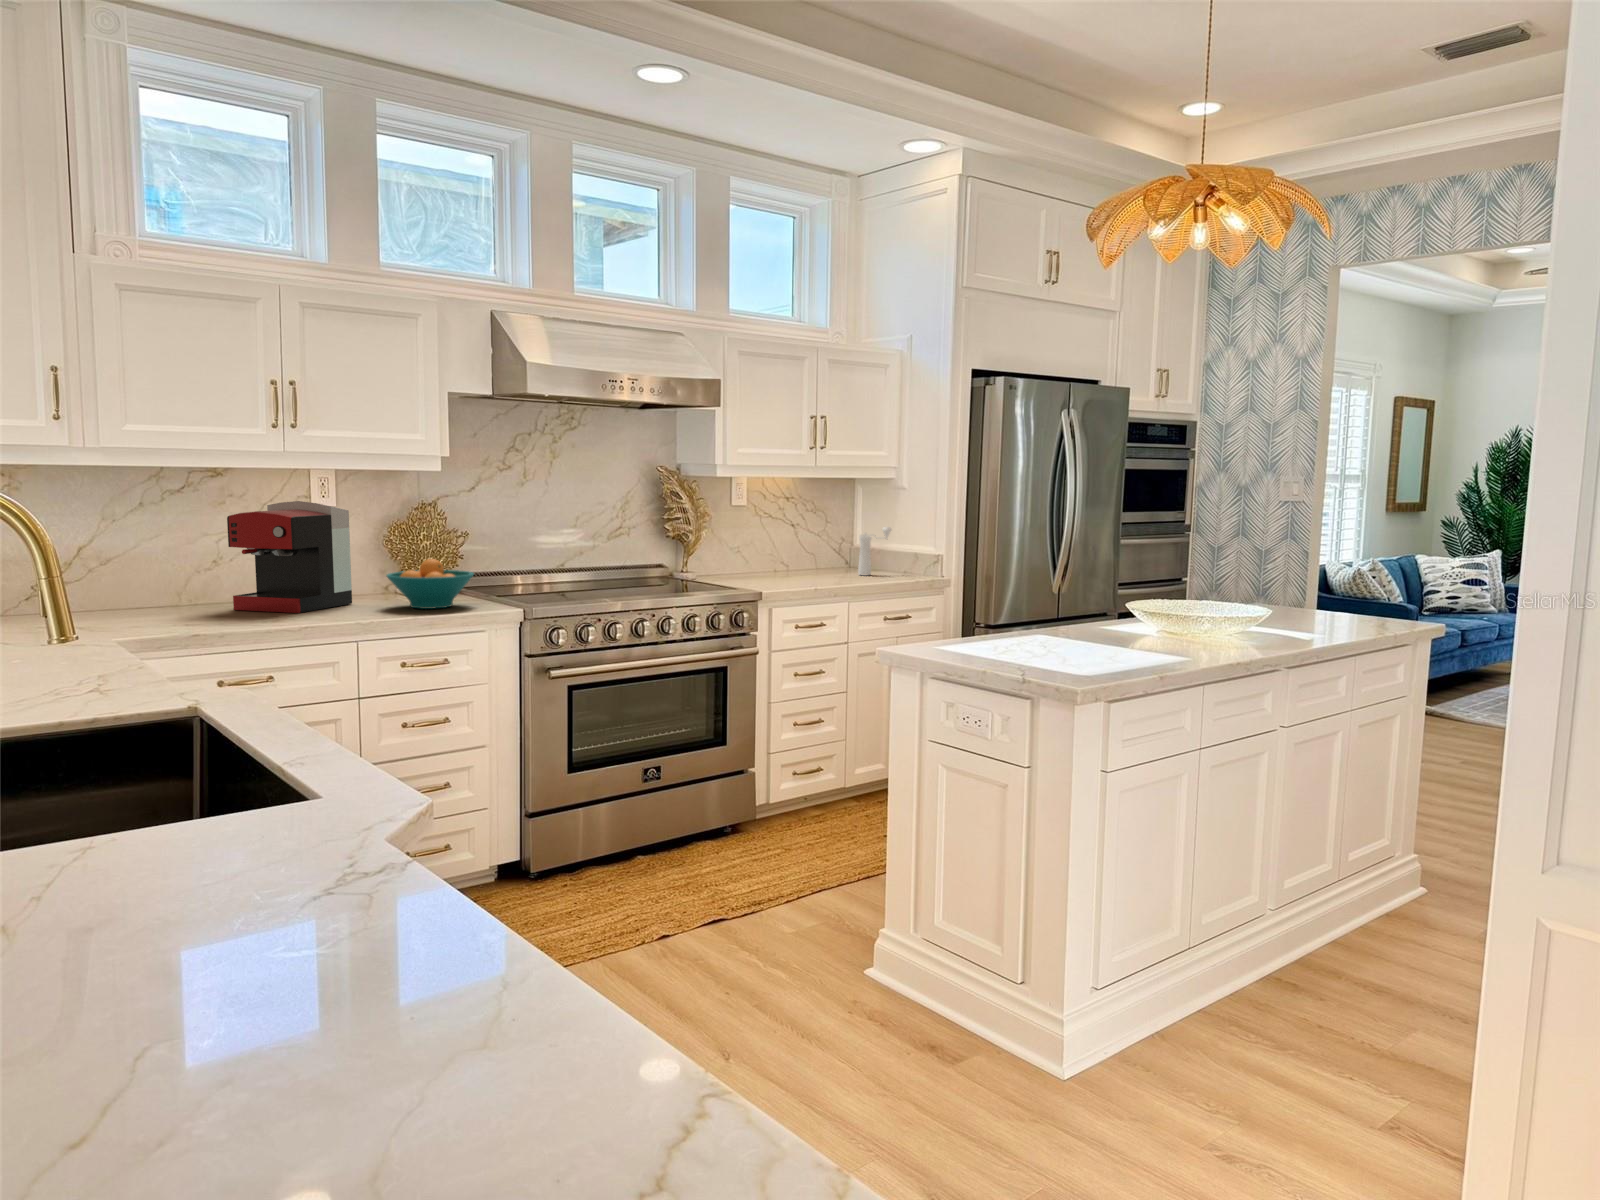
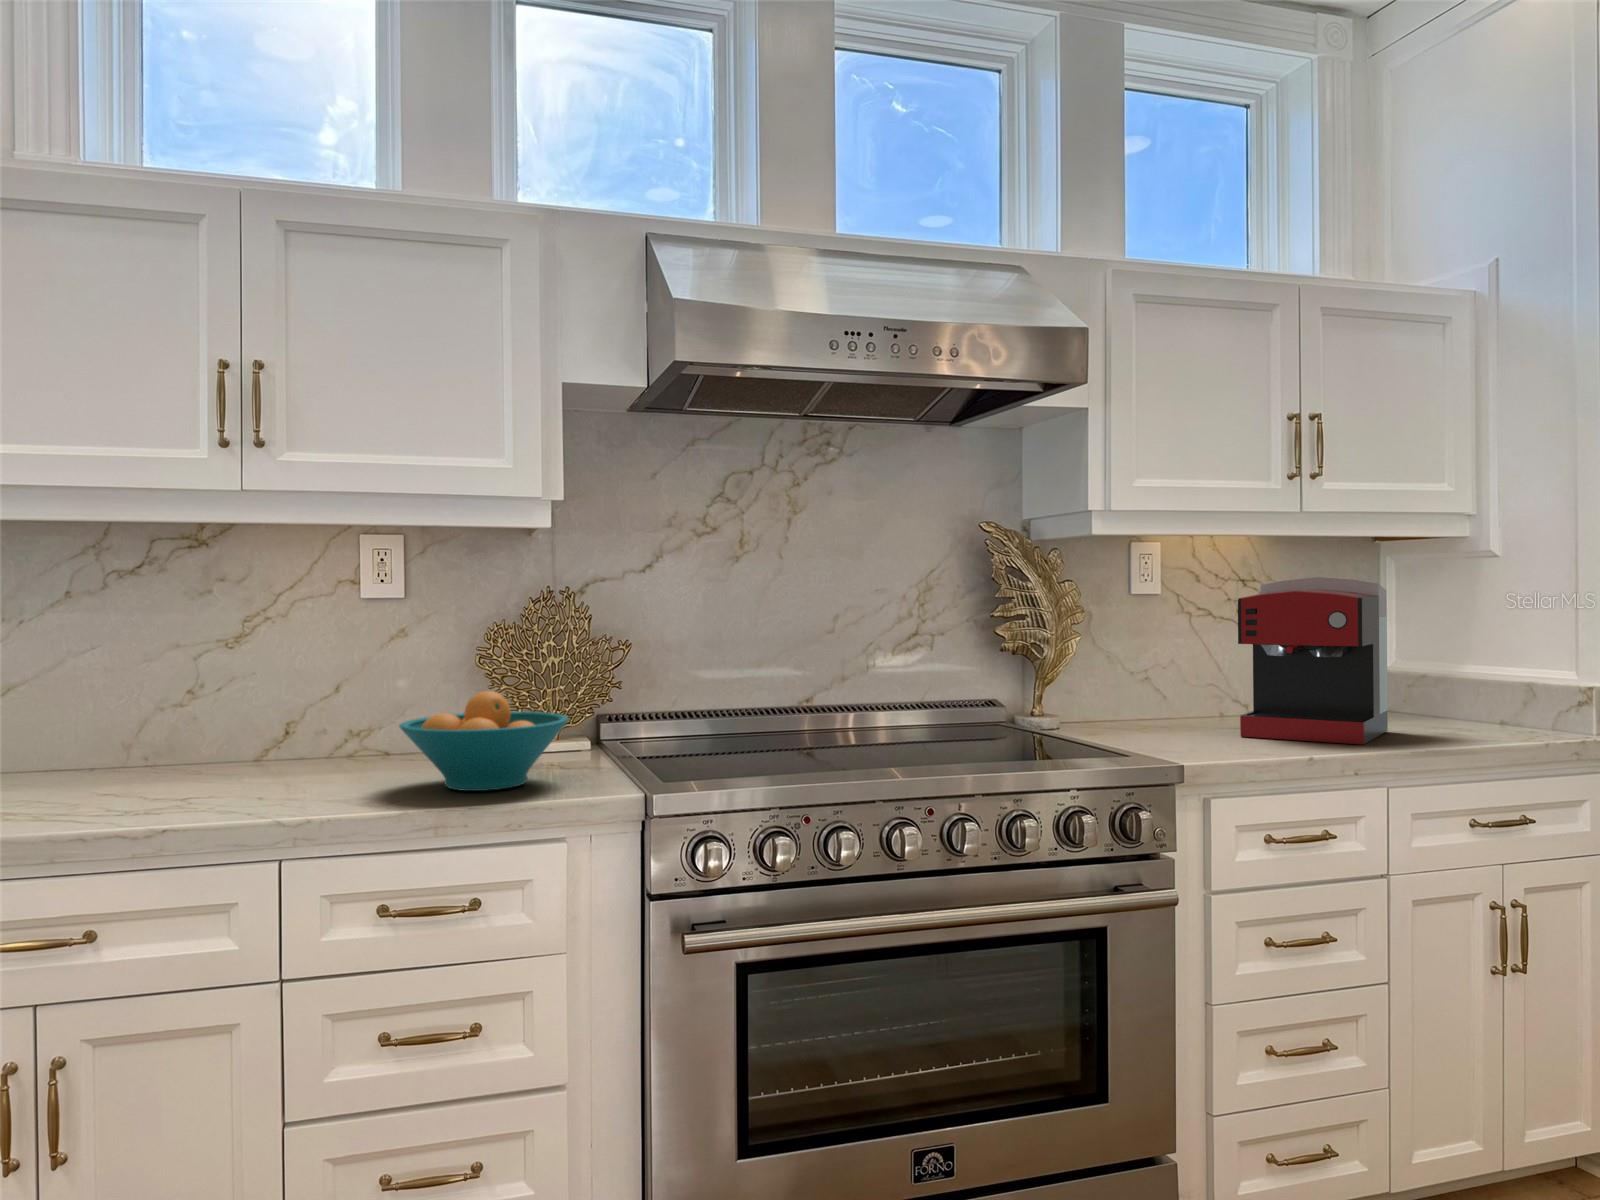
coffee maker: present [227,501,352,613] -> present [1238,577,1388,745]
pepper mill: present [858,527,891,575] -> none [1397,632,1470,729]

